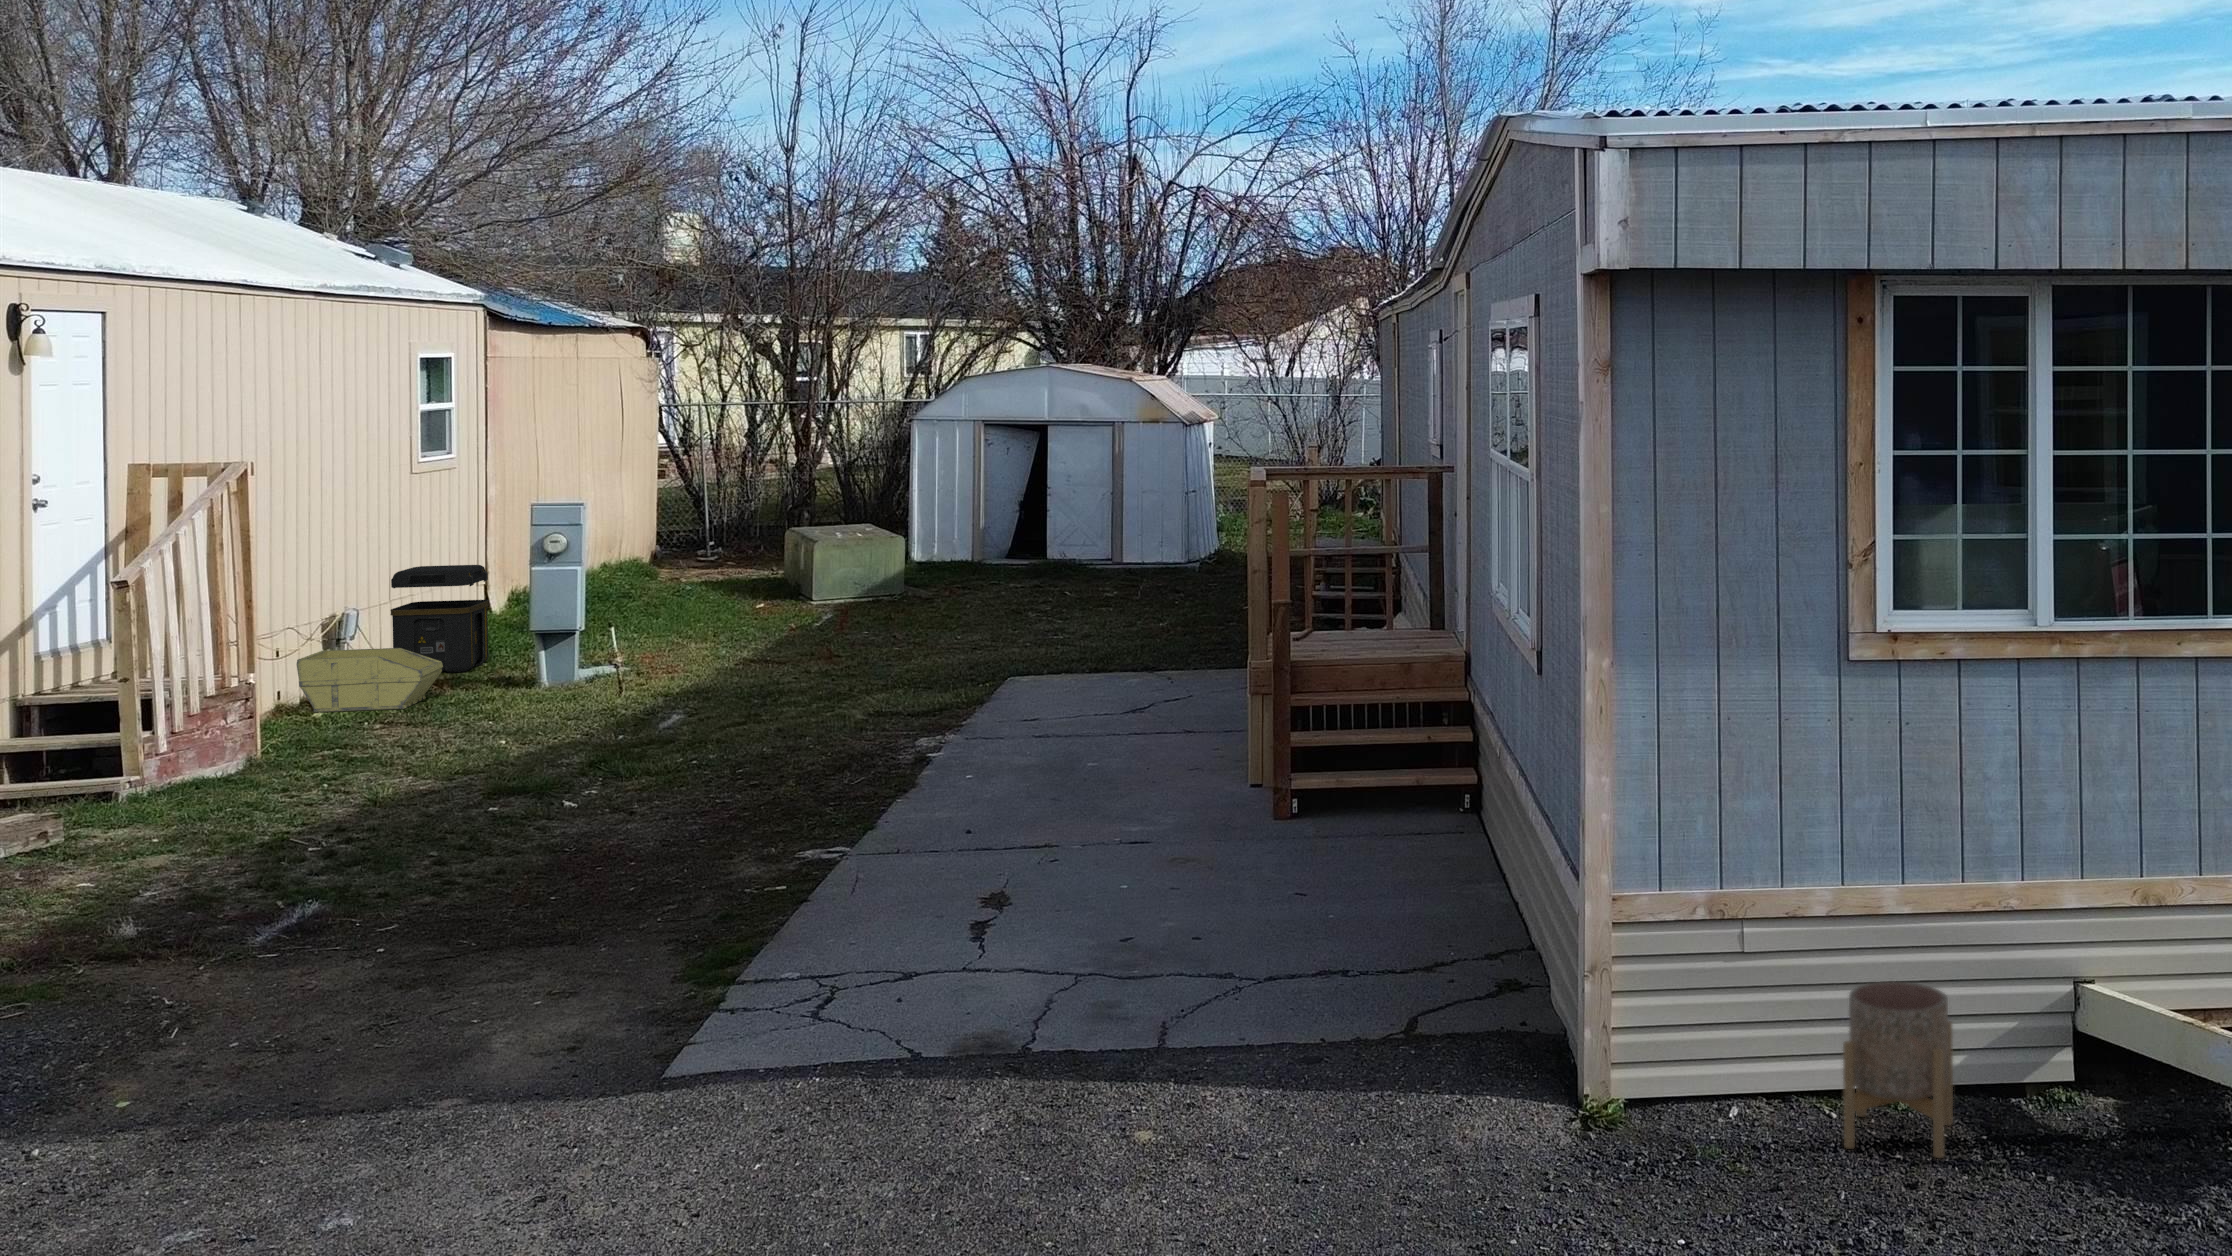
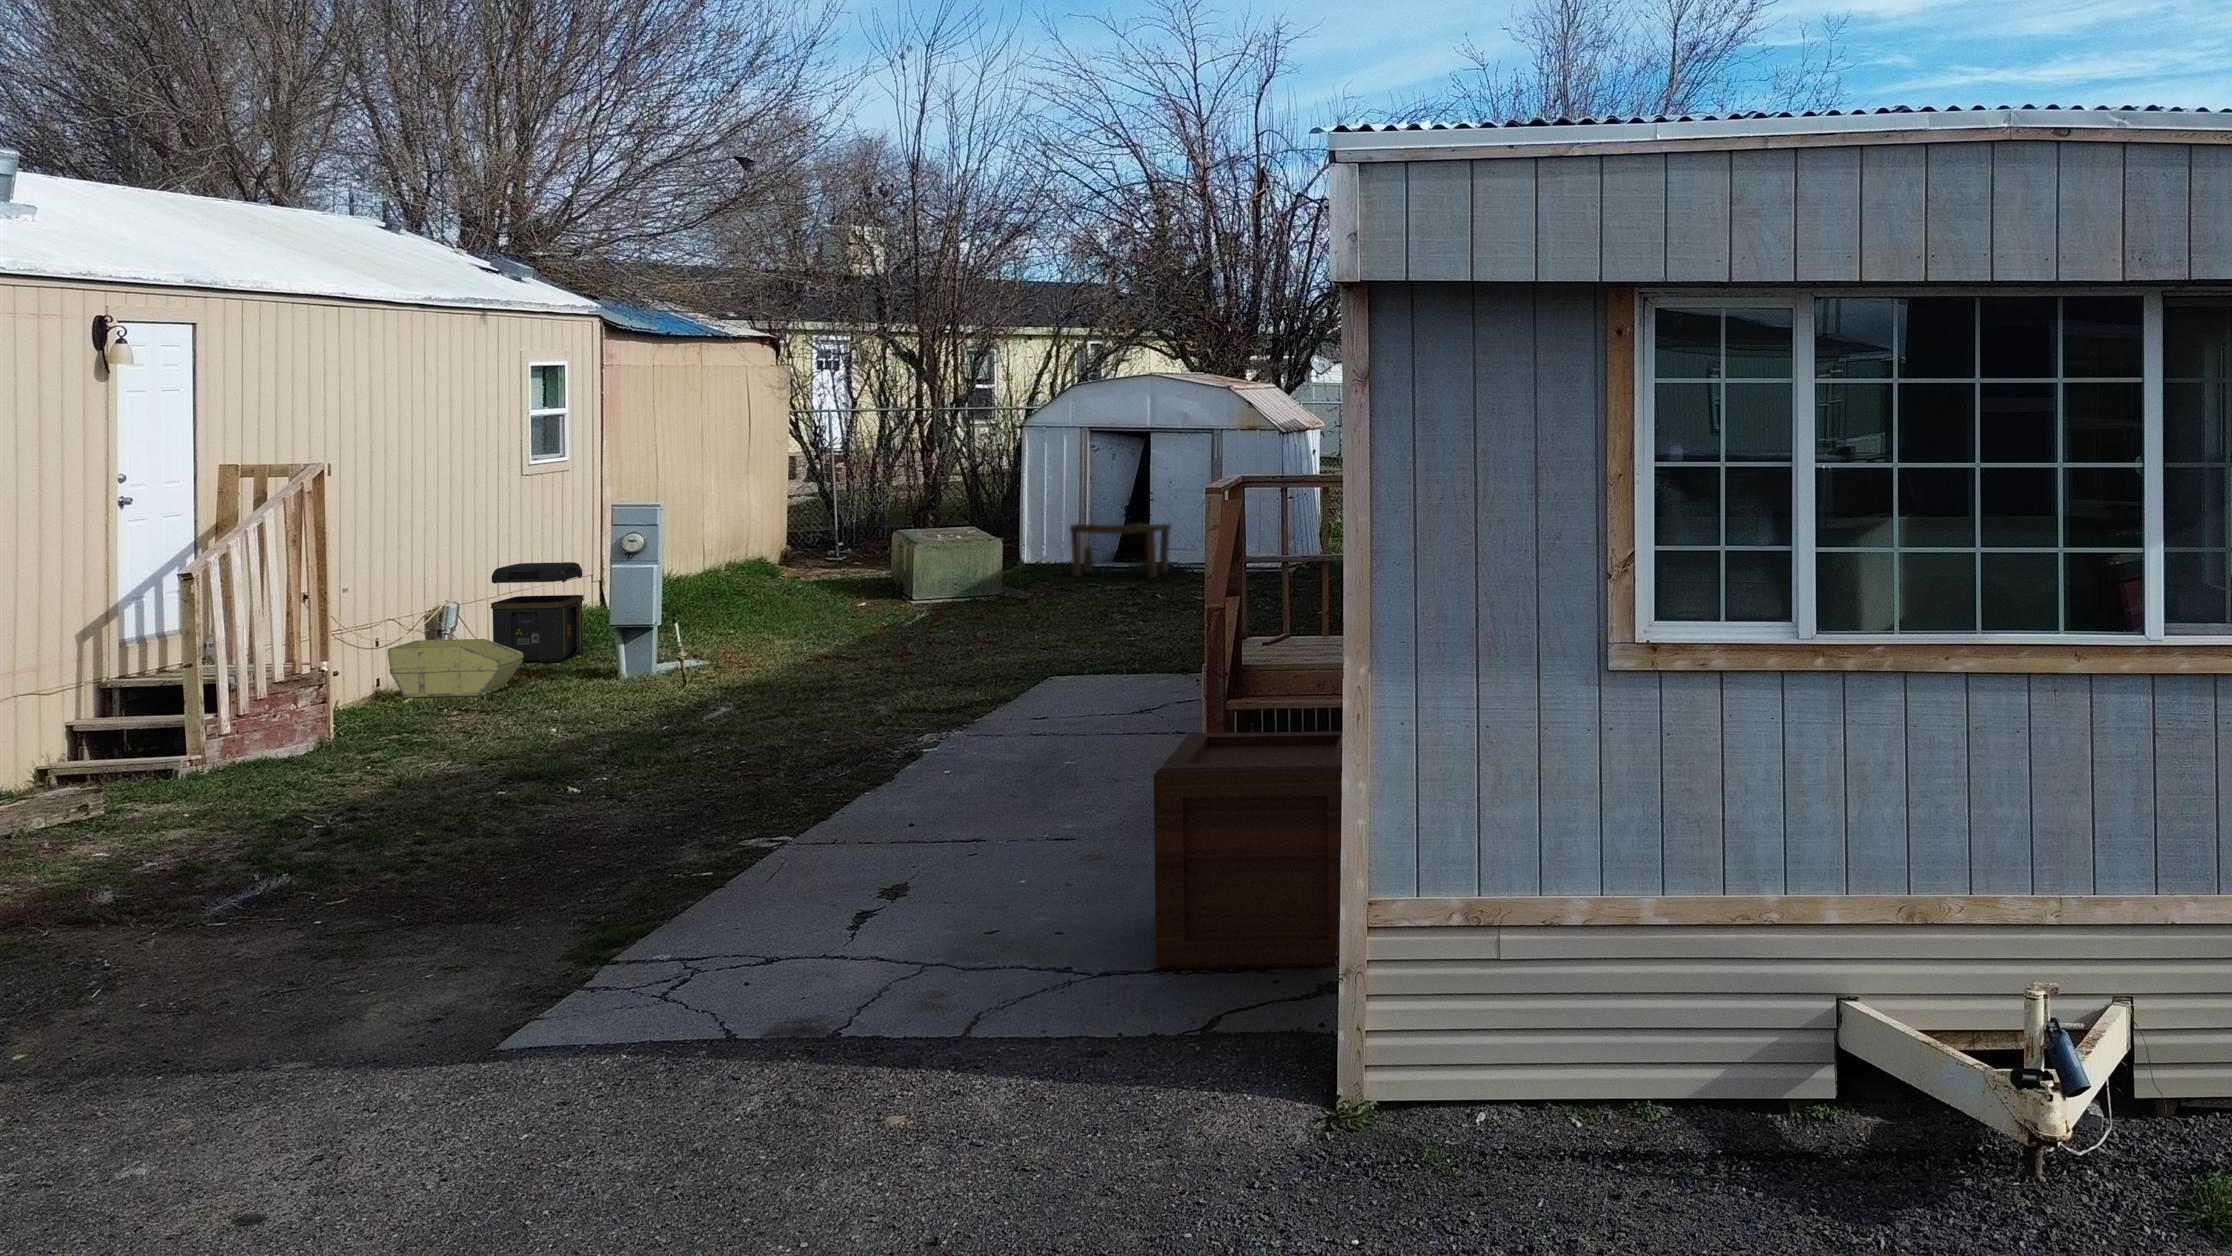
bench: none [972,518,1080,576] -> present [1070,524,1171,578]
wooden crate: none [1308,727,1517,974] -> present [1154,731,1342,969]
planter: present [1843,981,1953,1158] -> none [1572,994,1696,1175]

